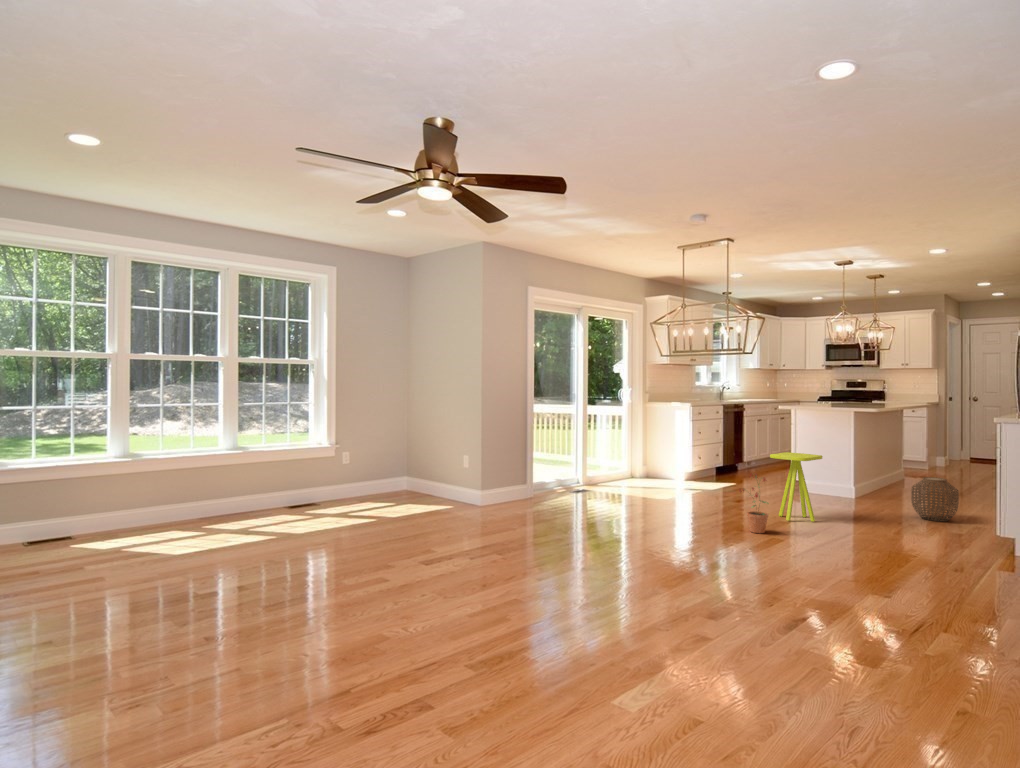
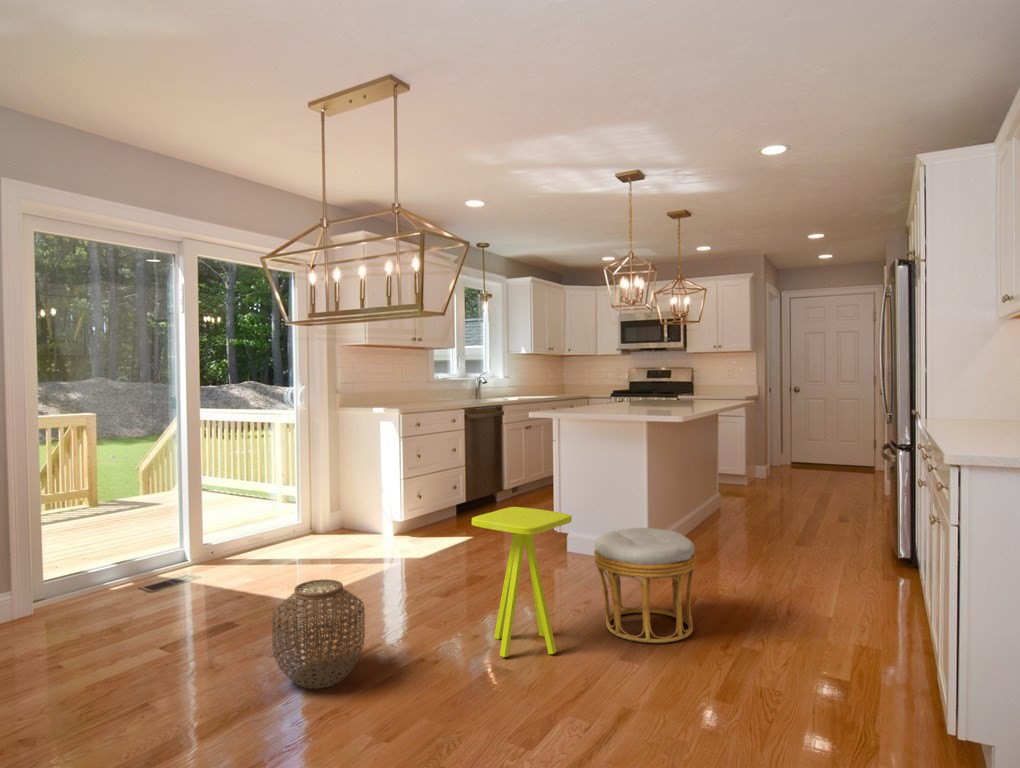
ottoman: none [832,468,891,522] -> present [594,528,696,643]
potted plant: present [739,473,768,533] -> none [373,578,437,727]
woven basket: present [911,477,959,521] -> present [272,579,365,688]

